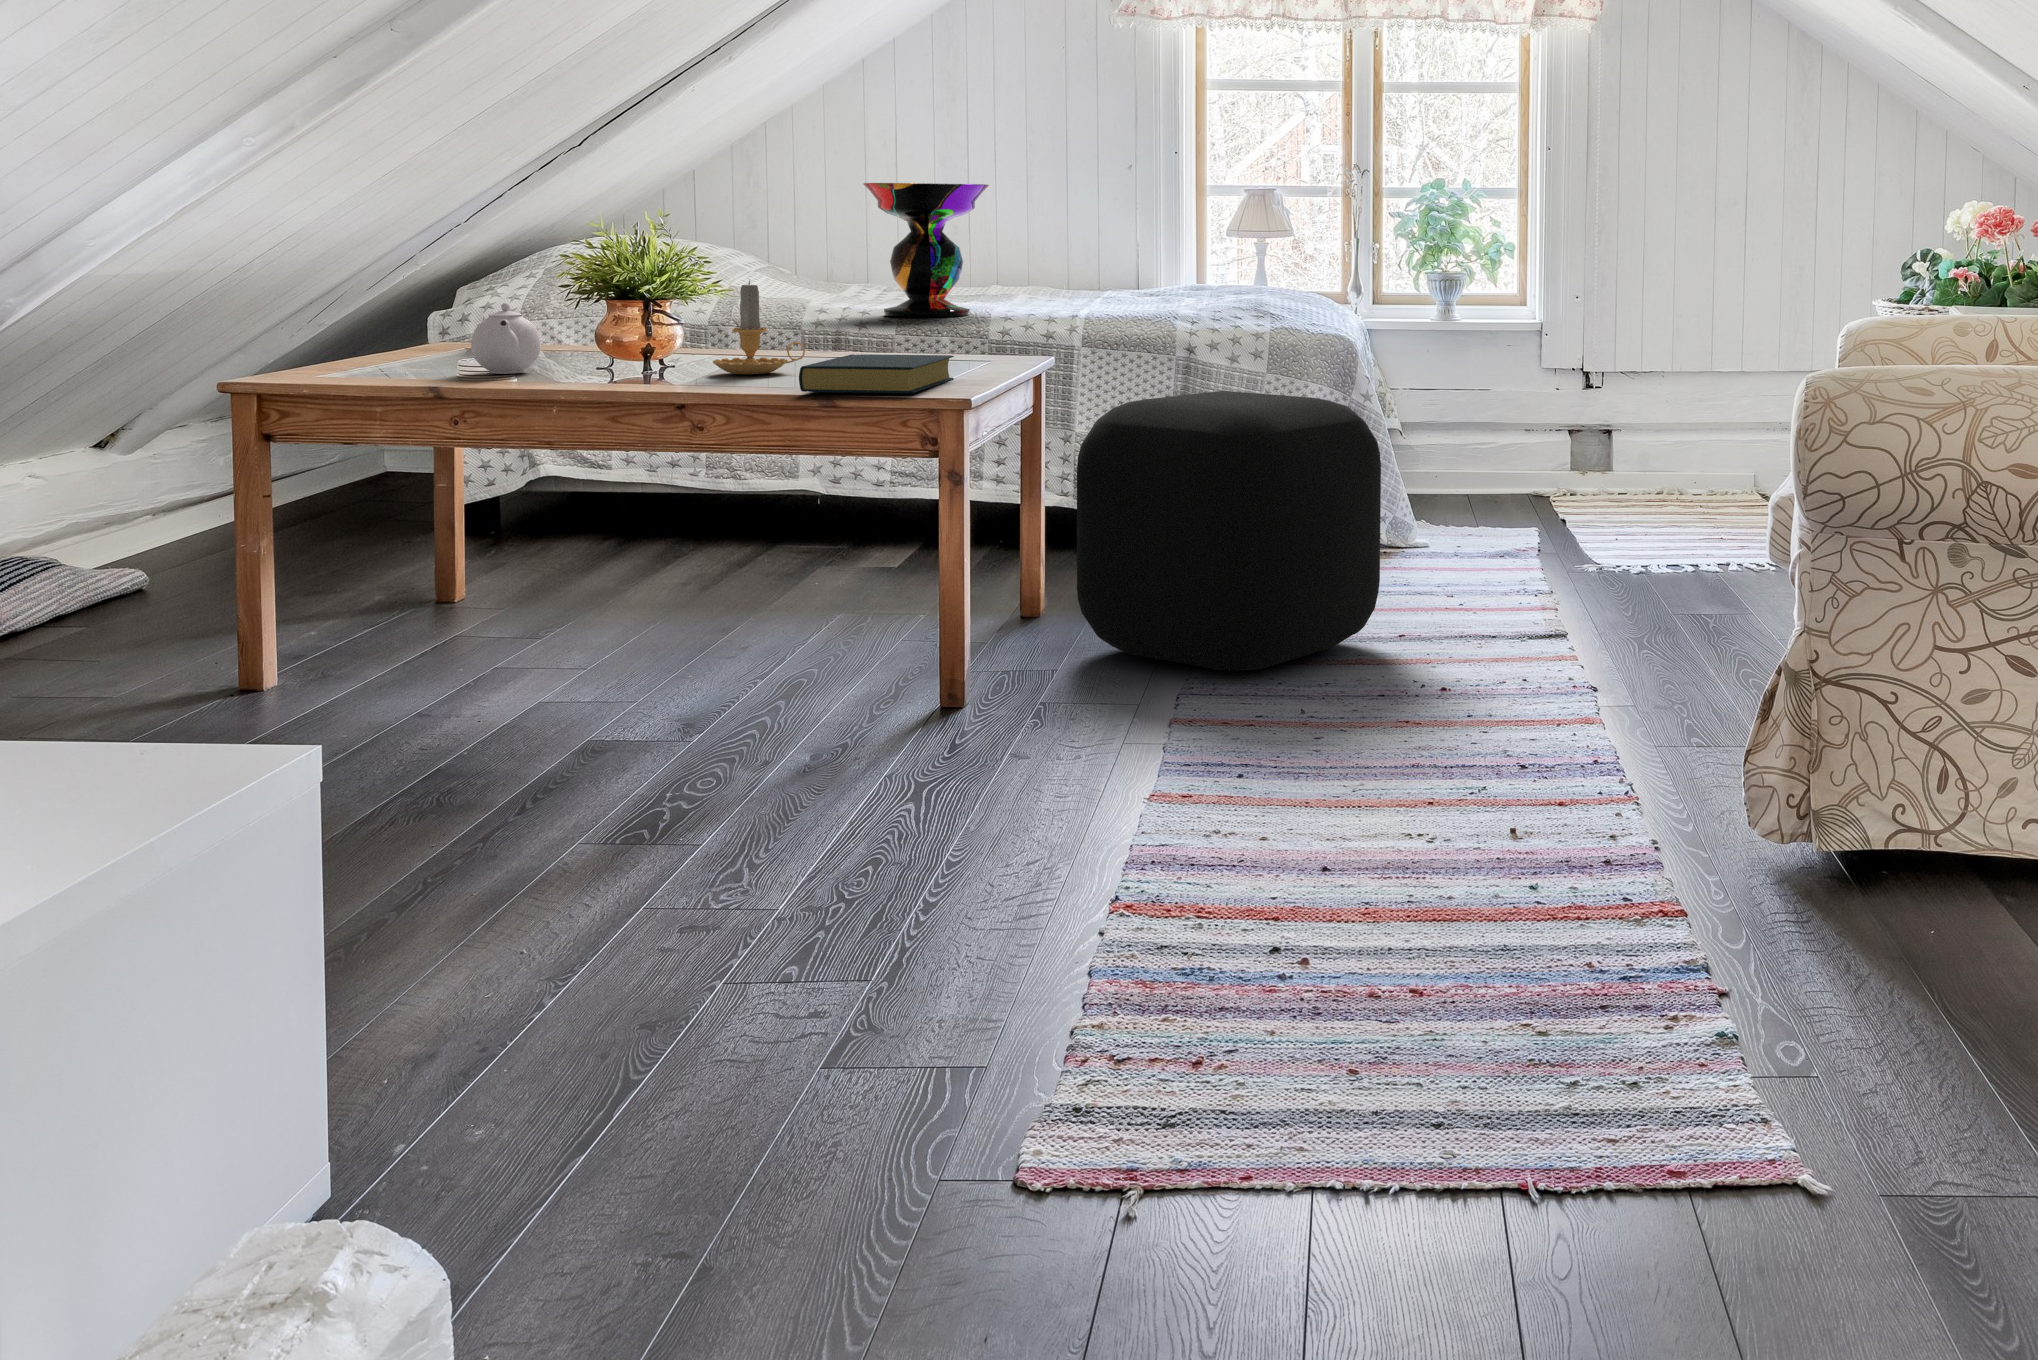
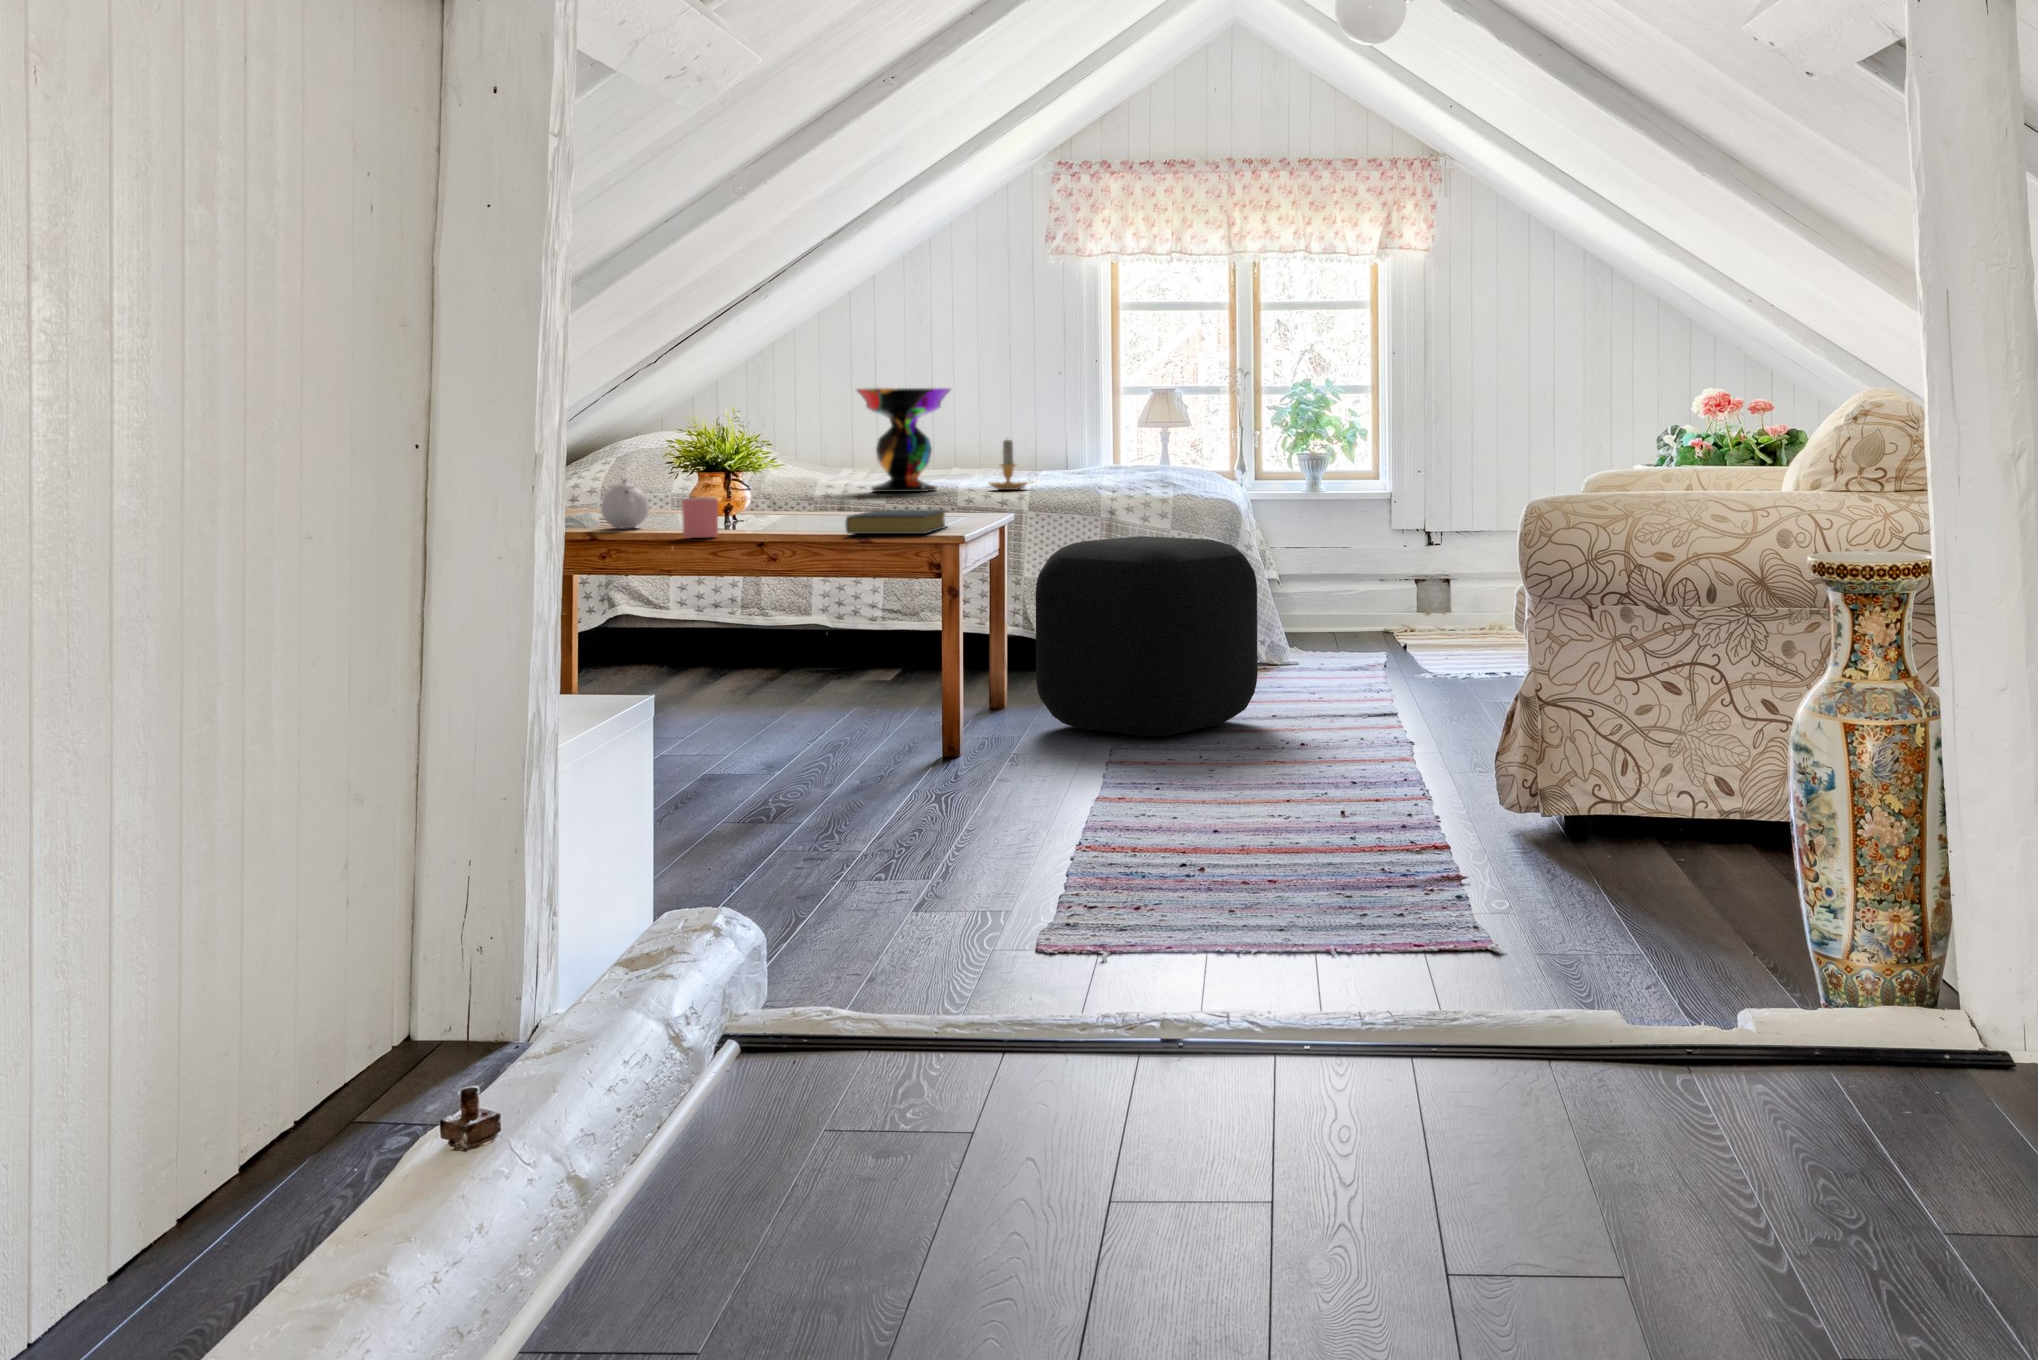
candle: present [713,280,805,374] -> present [989,440,1033,490]
mug: none [565,336,618,394] -> present [682,497,718,538]

